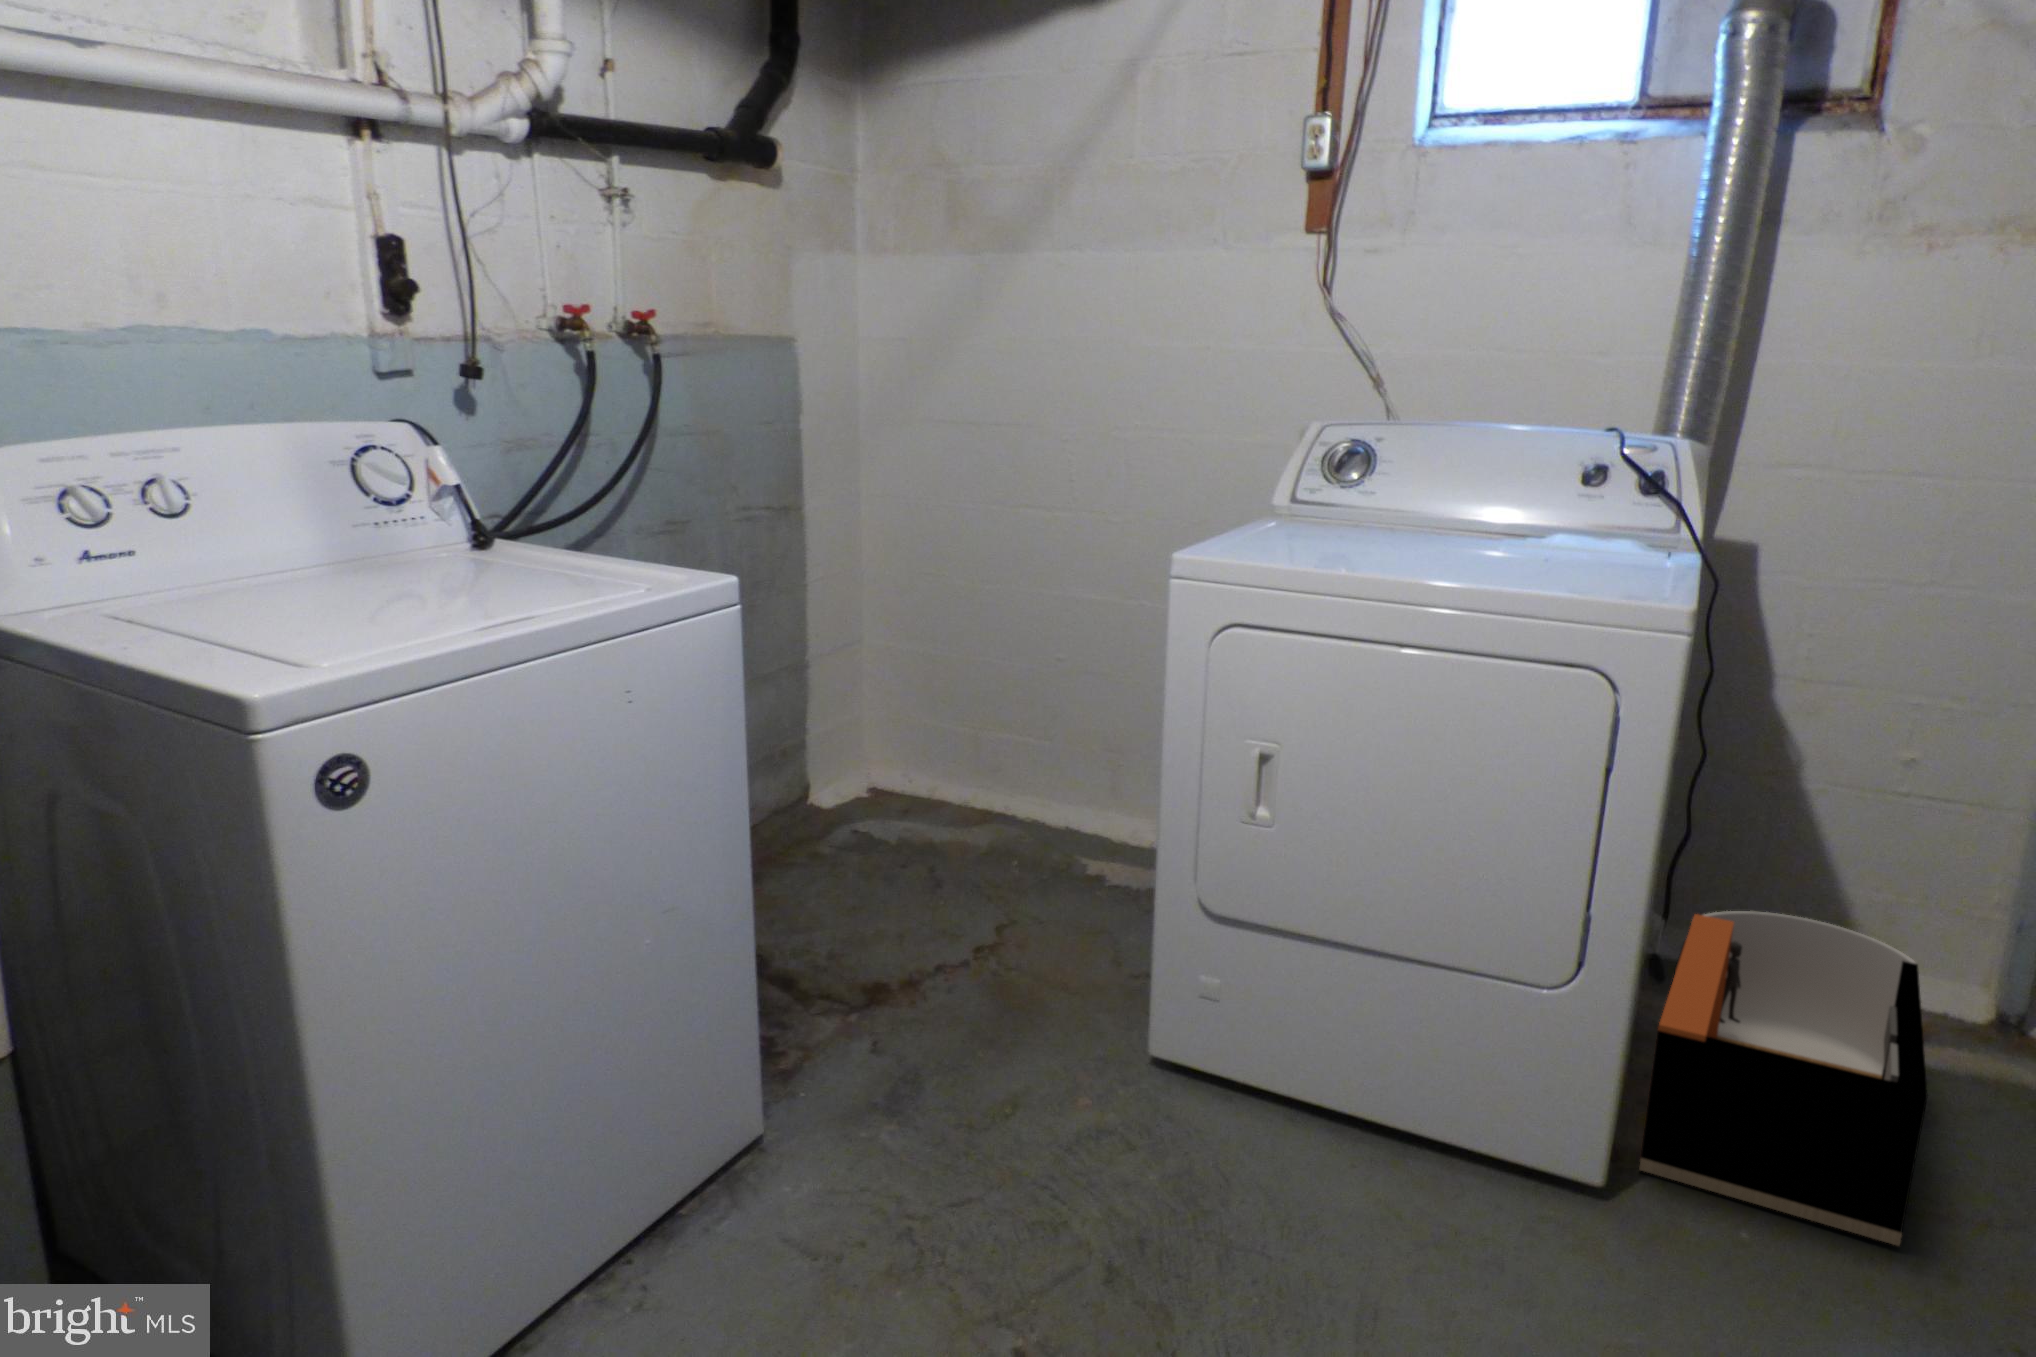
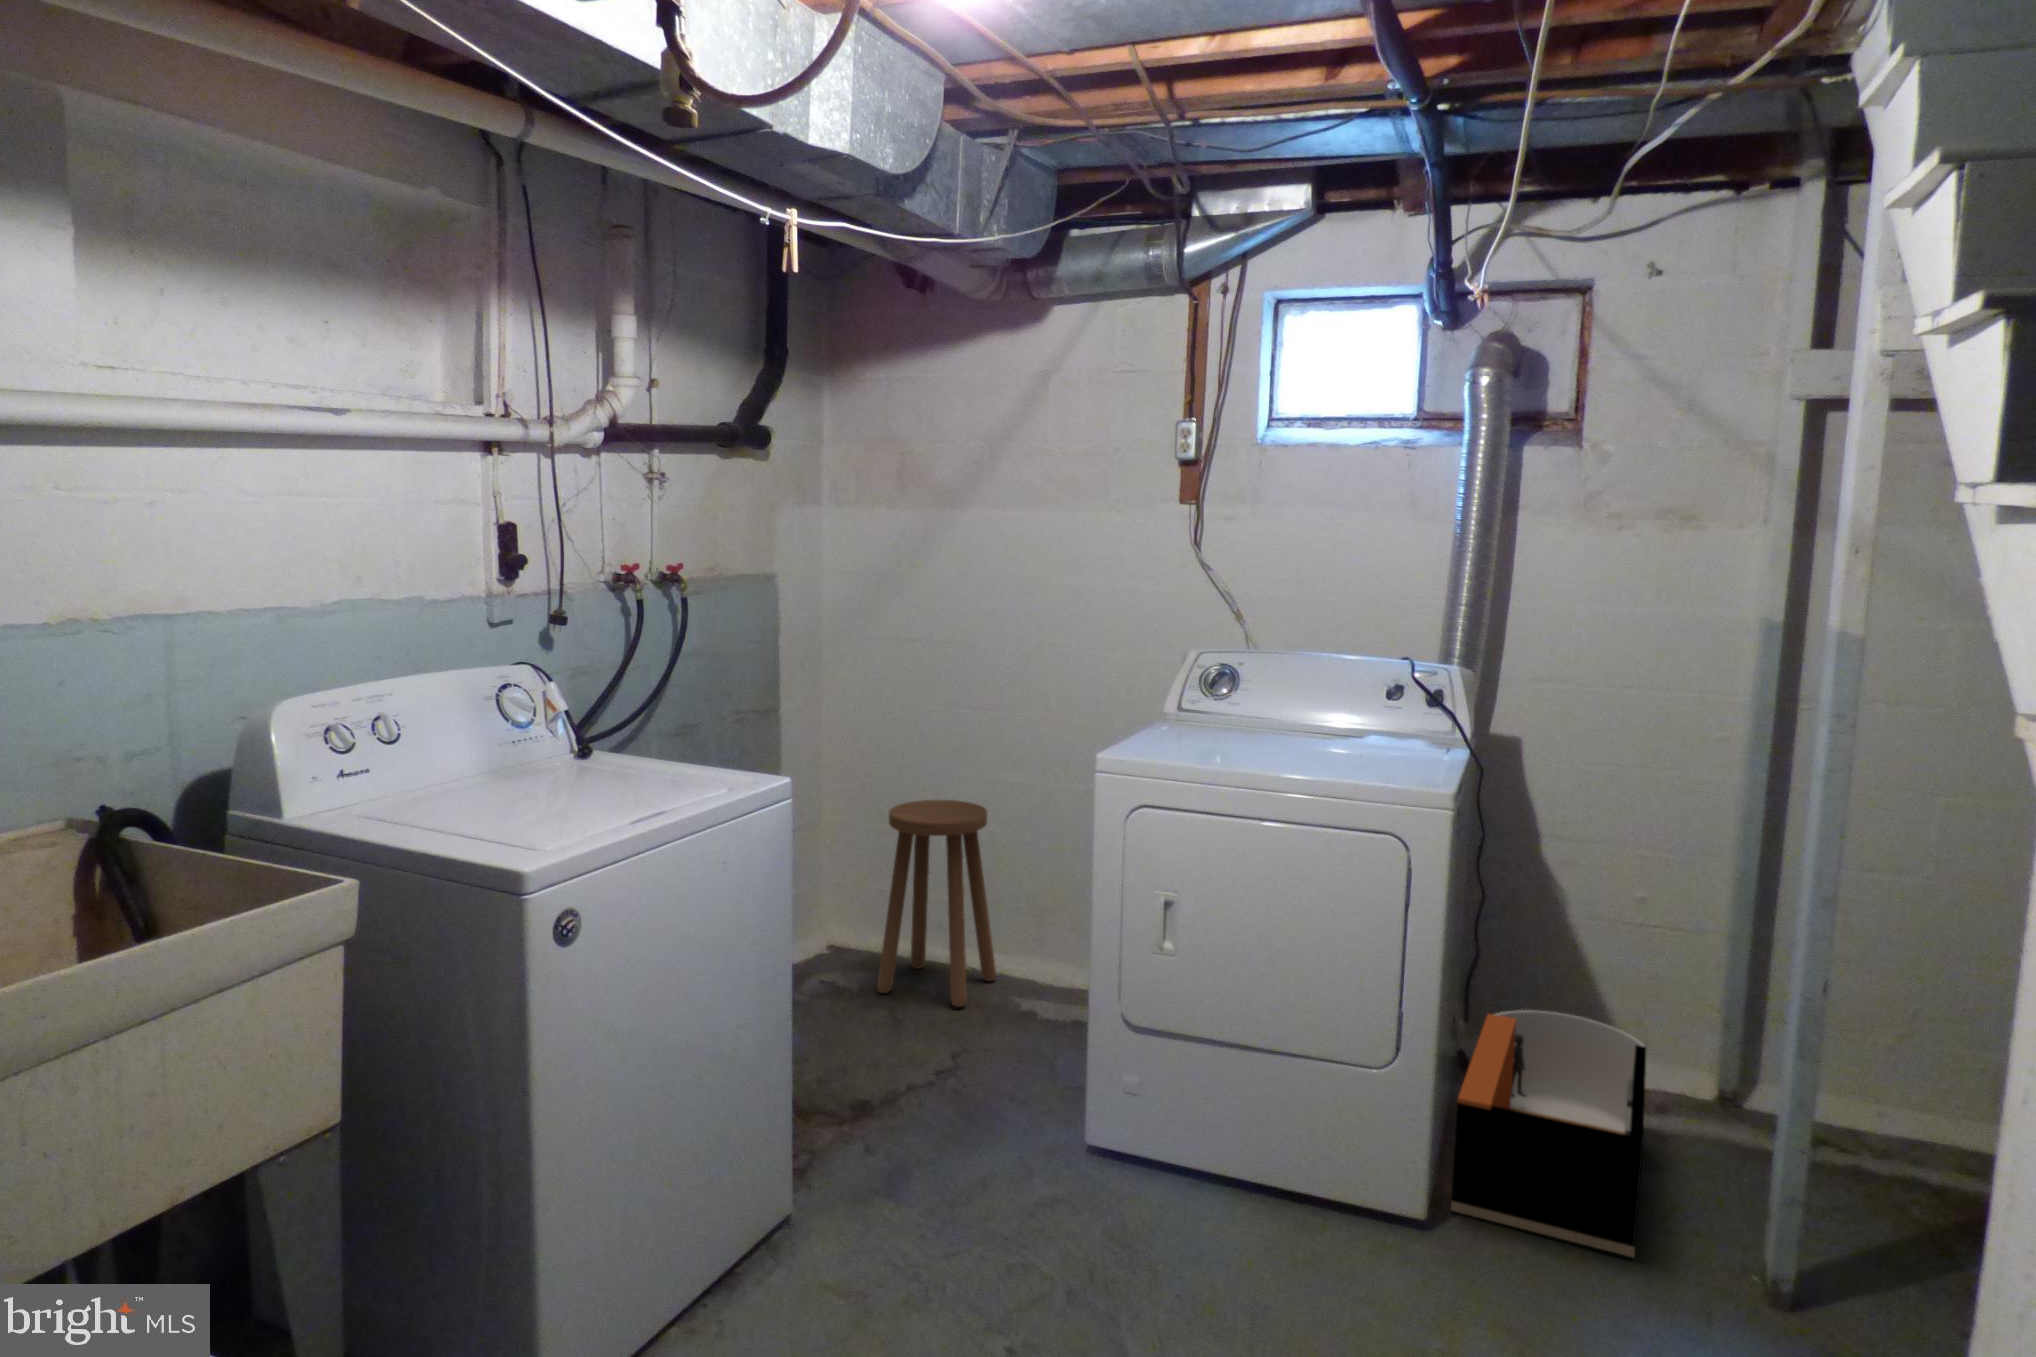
stool: none [902,630,1051,887] -> present [877,800,996,1007]

